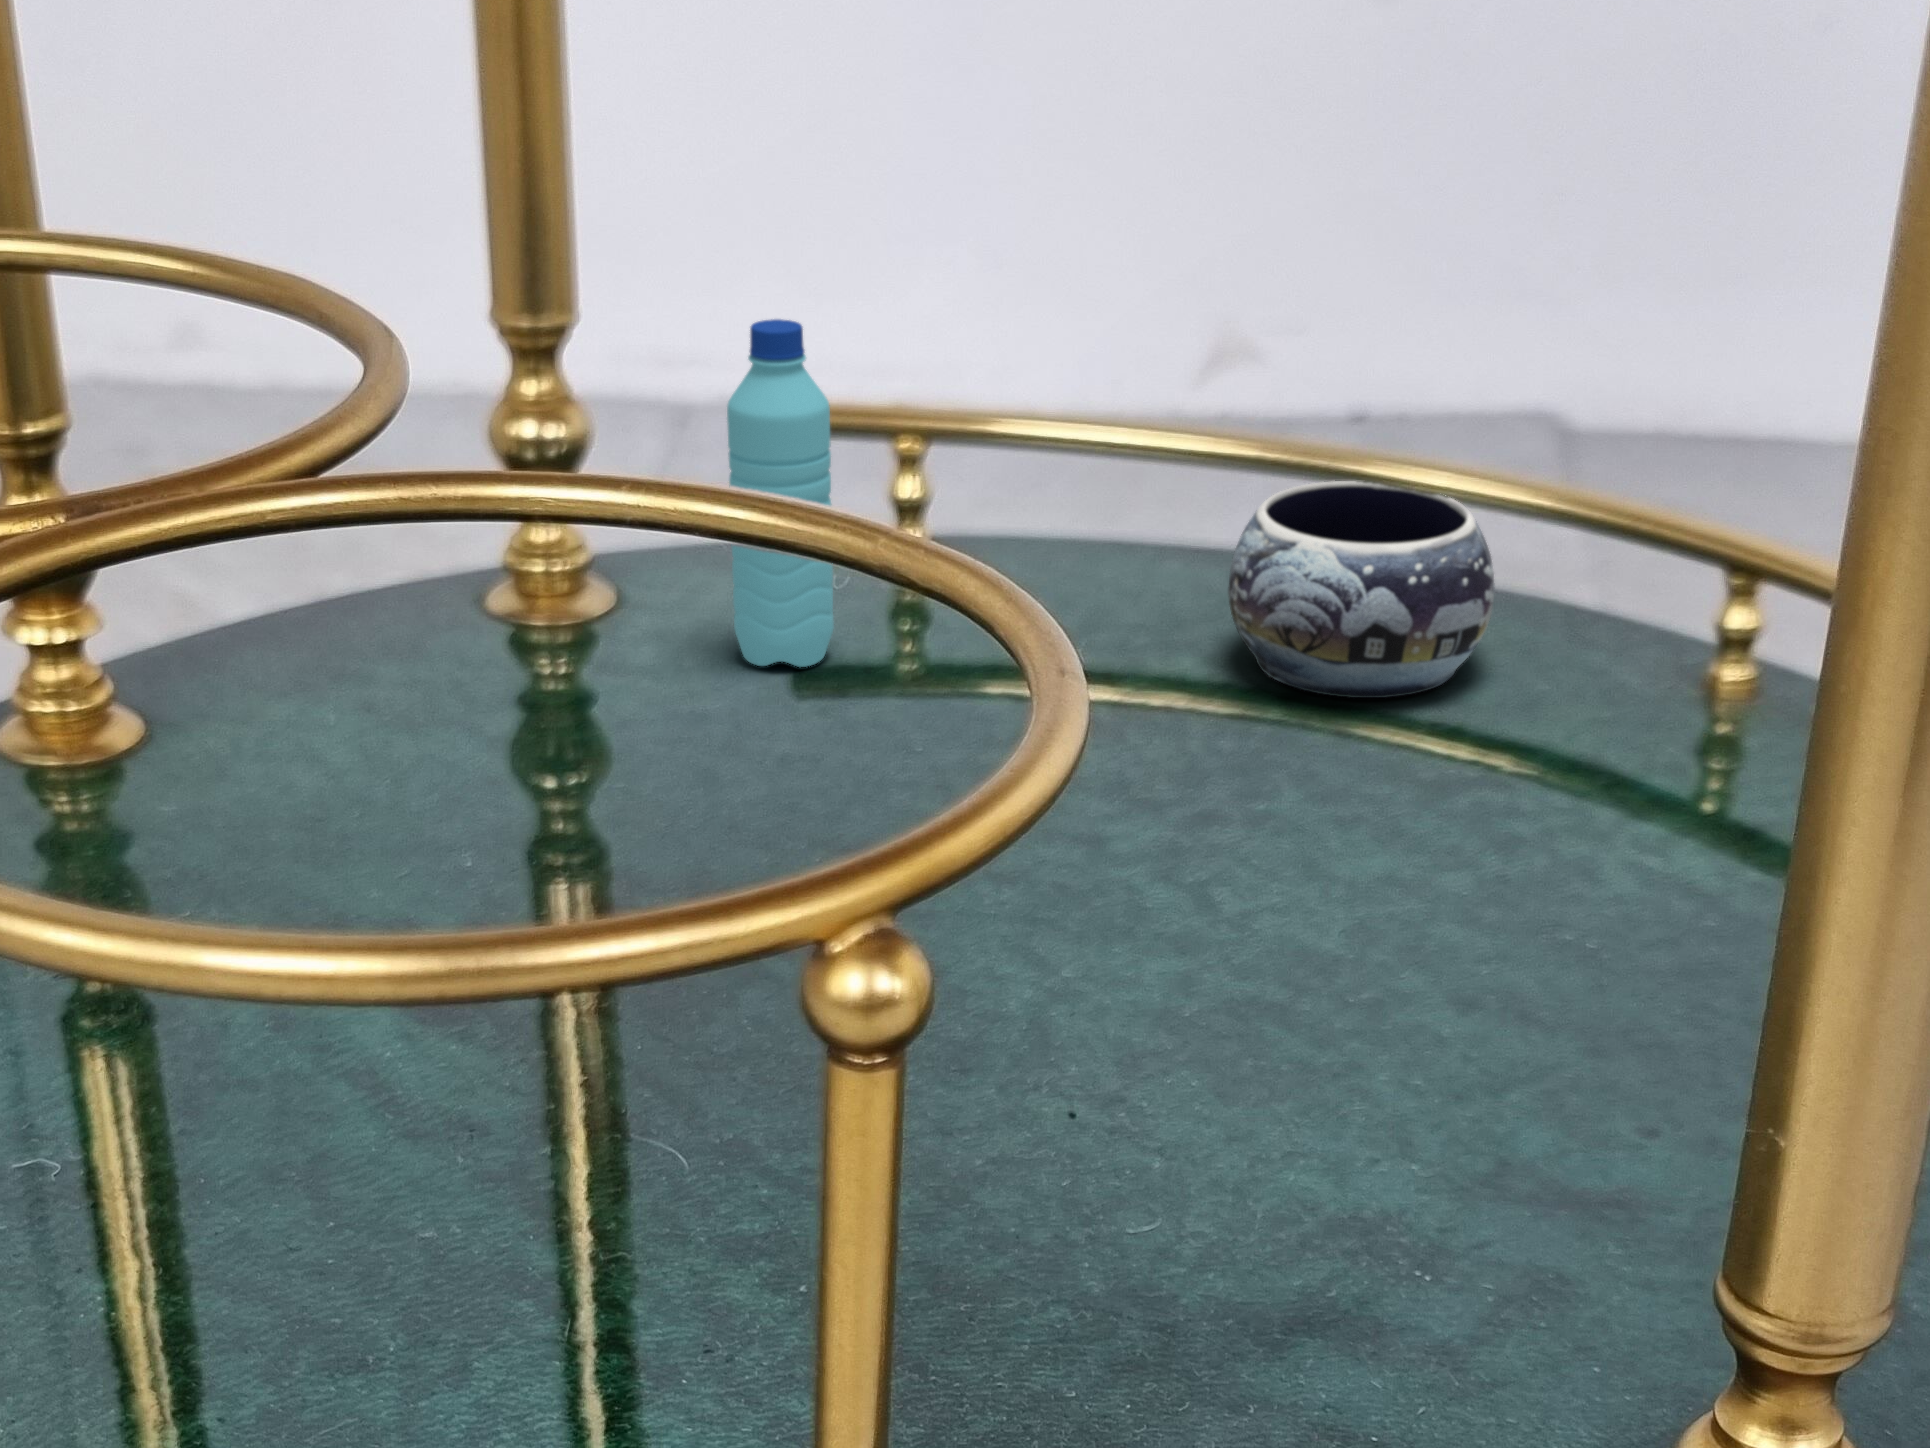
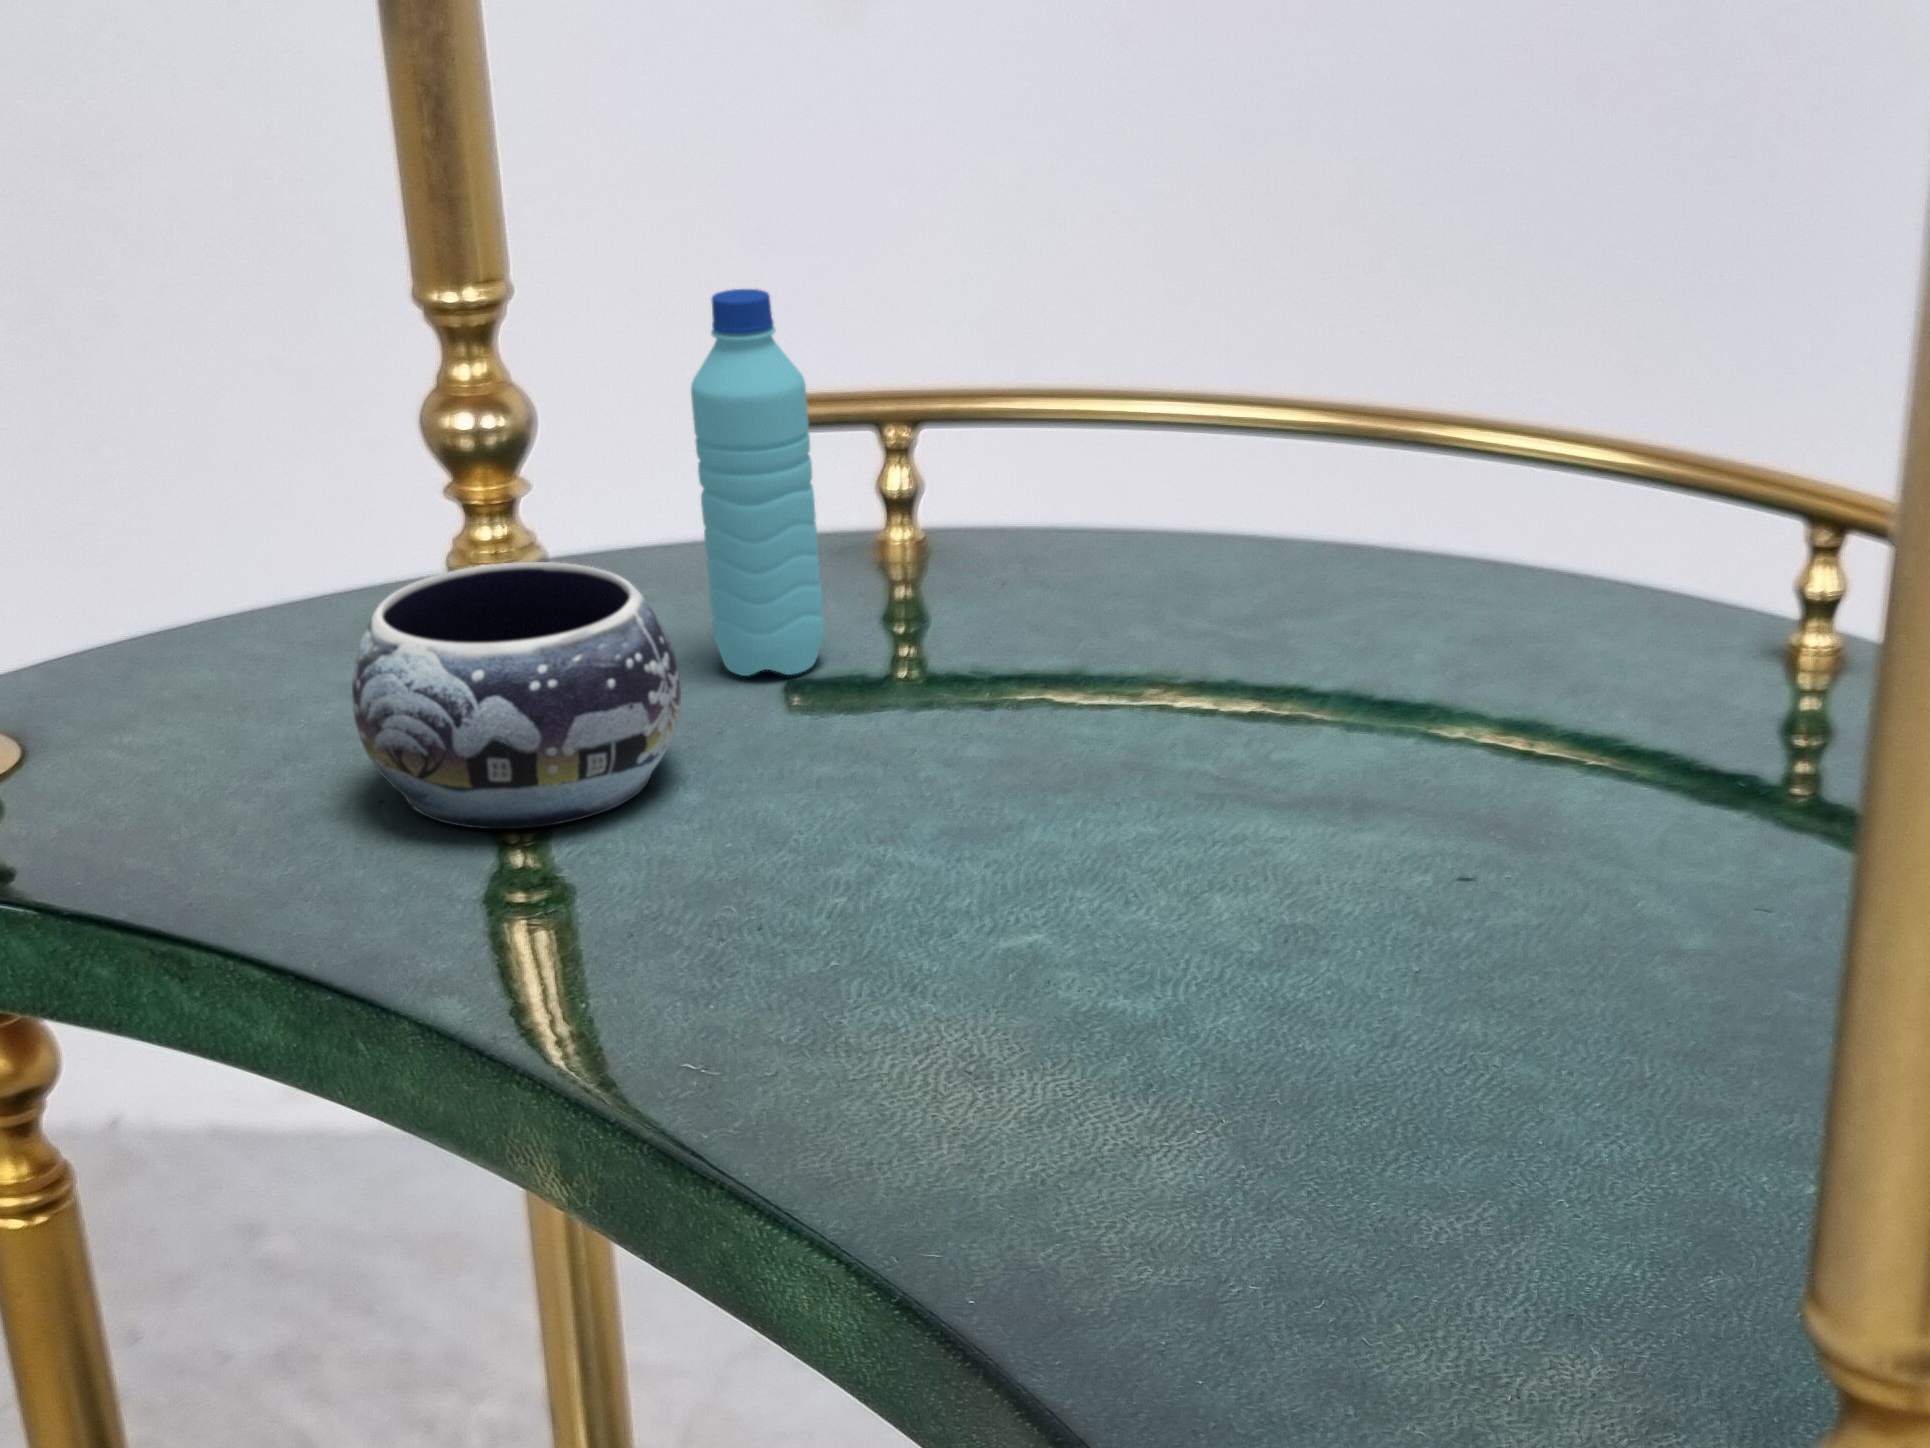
decorative bowl: present [1228,481,1494,698] -> present [352,562,681,829]

